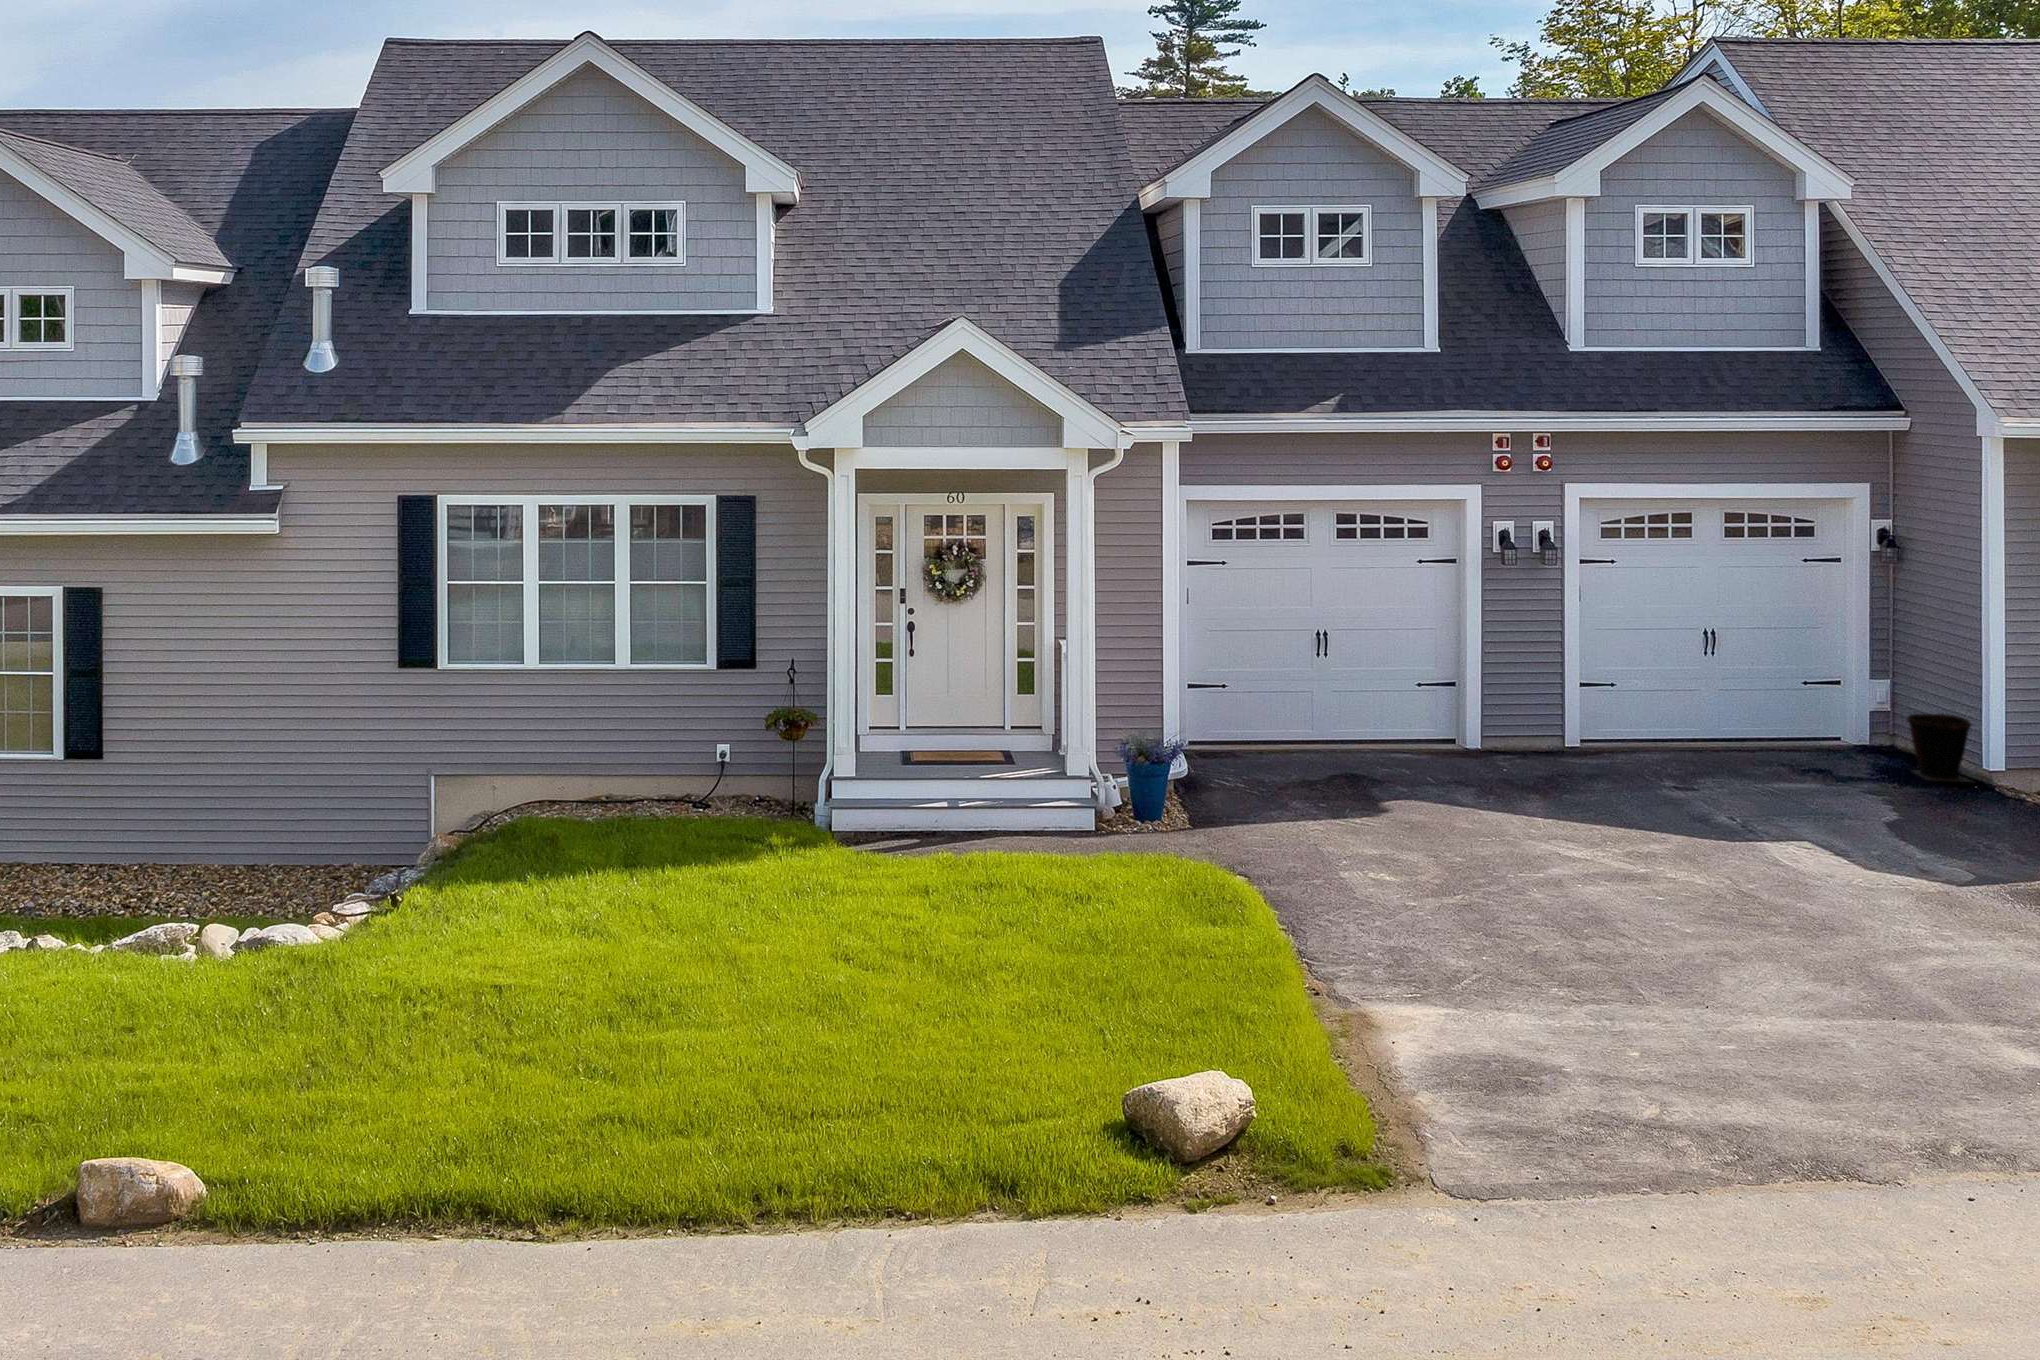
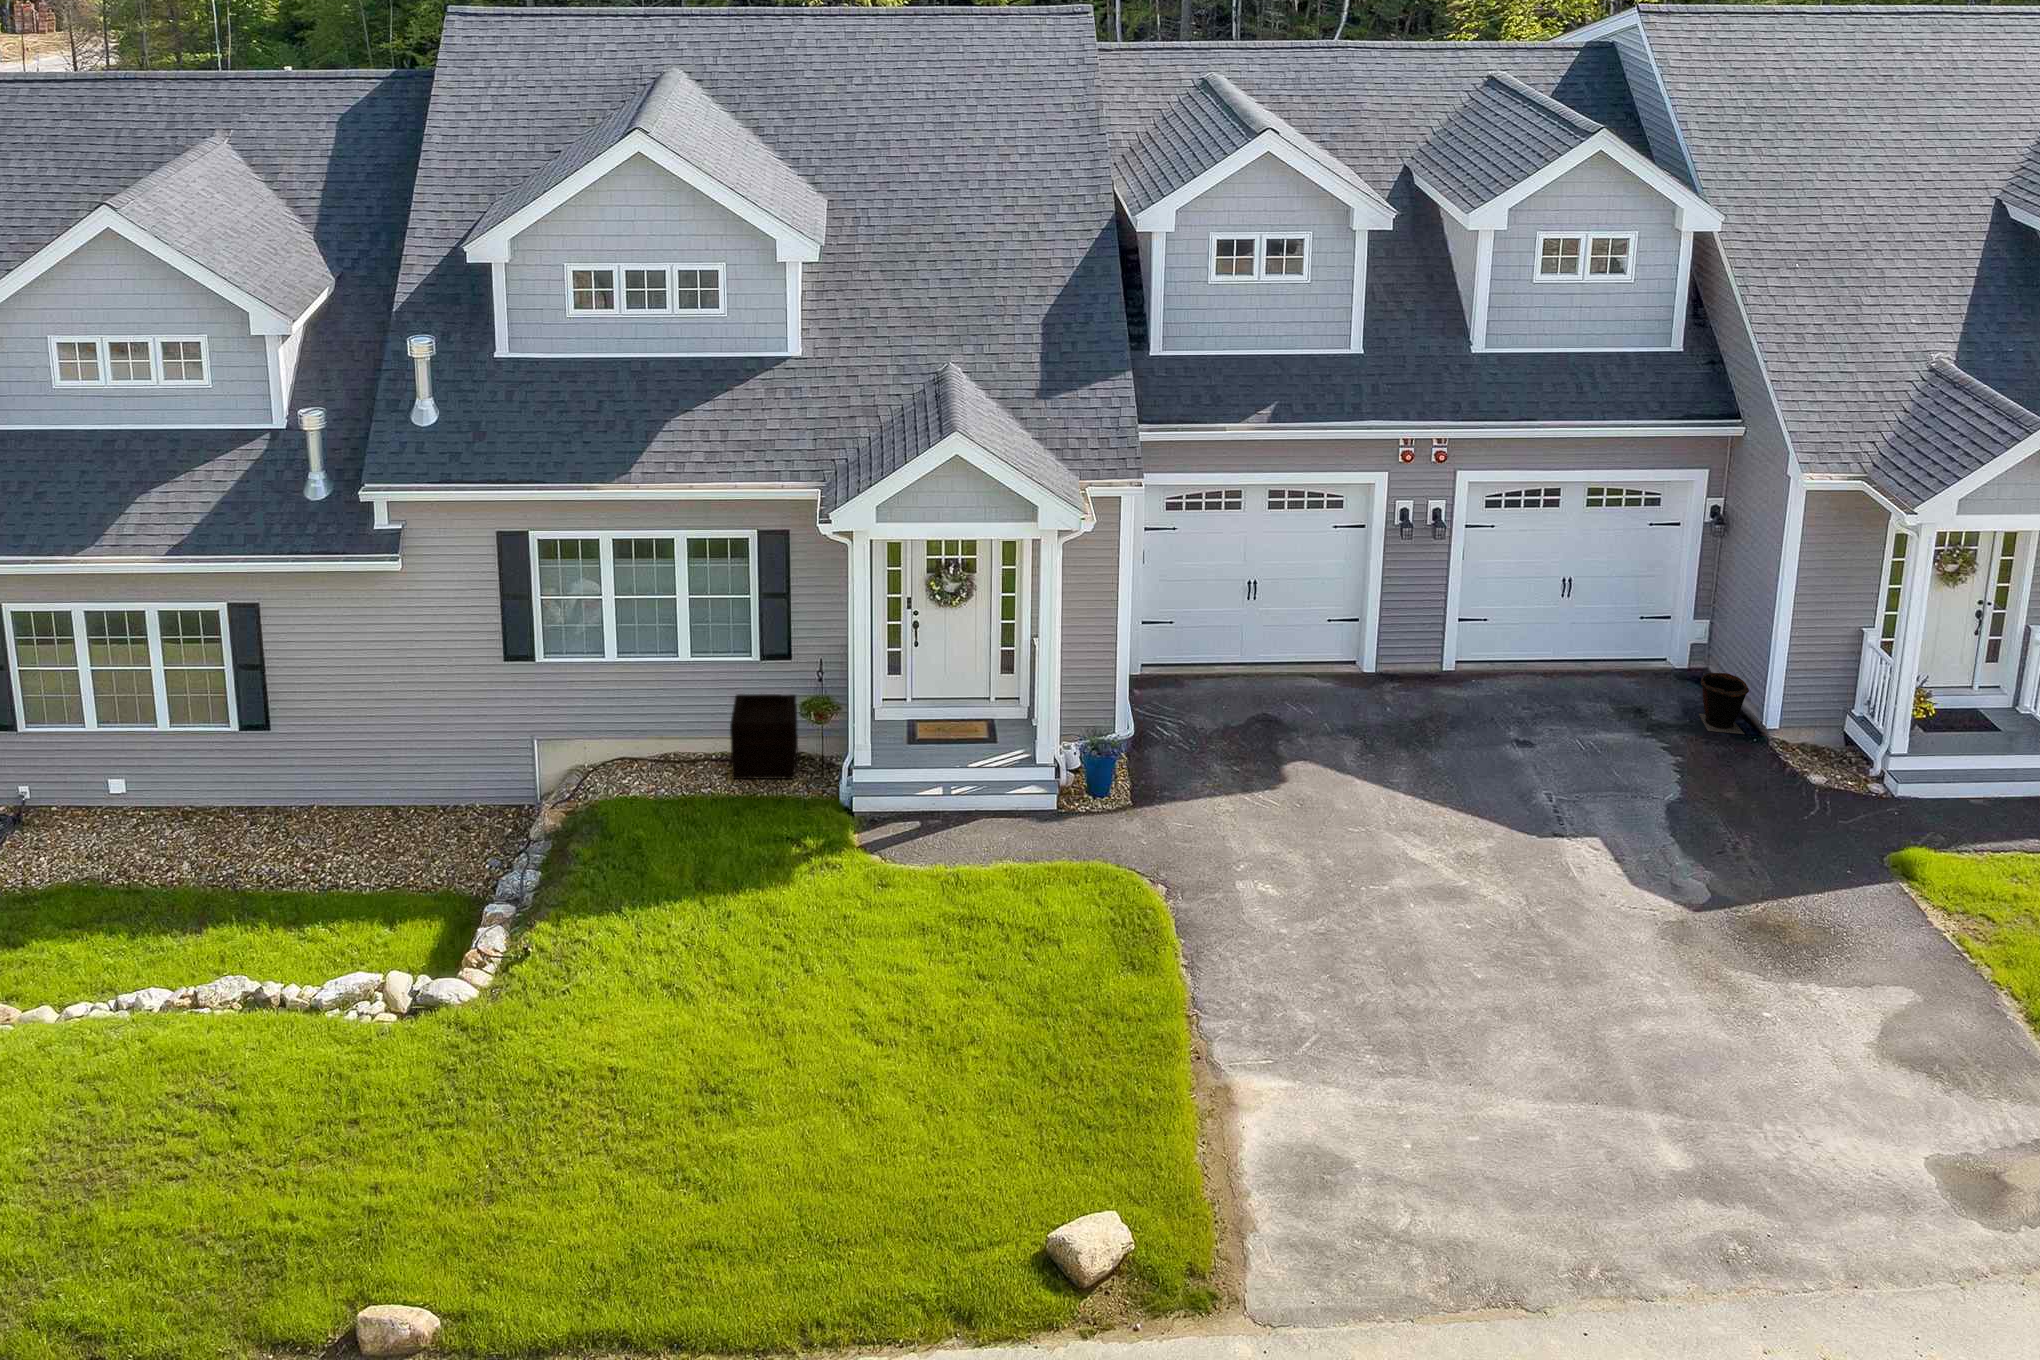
wooden crate: none [676,713,762,808] -> present [730,694,798,779]

